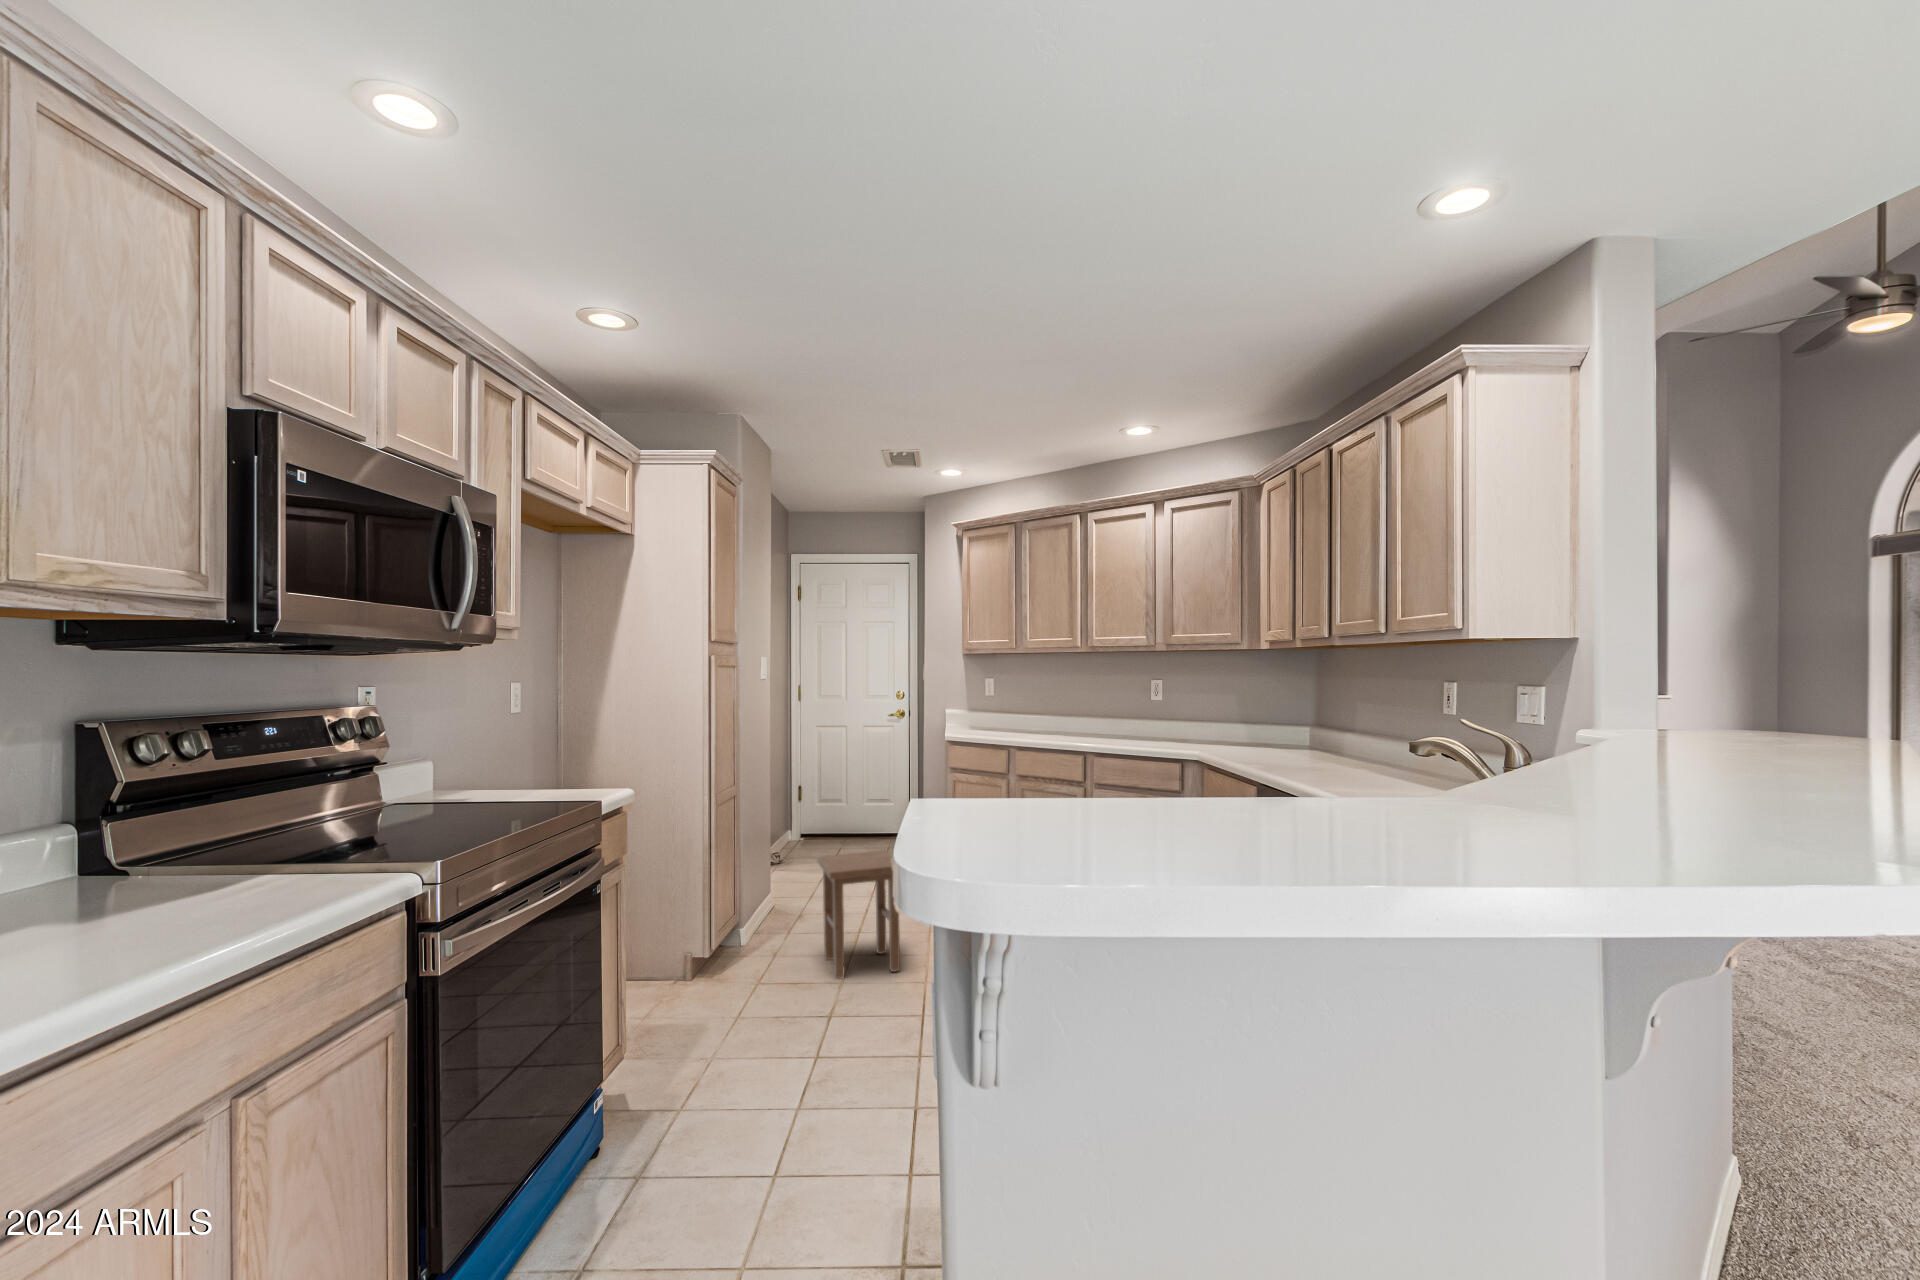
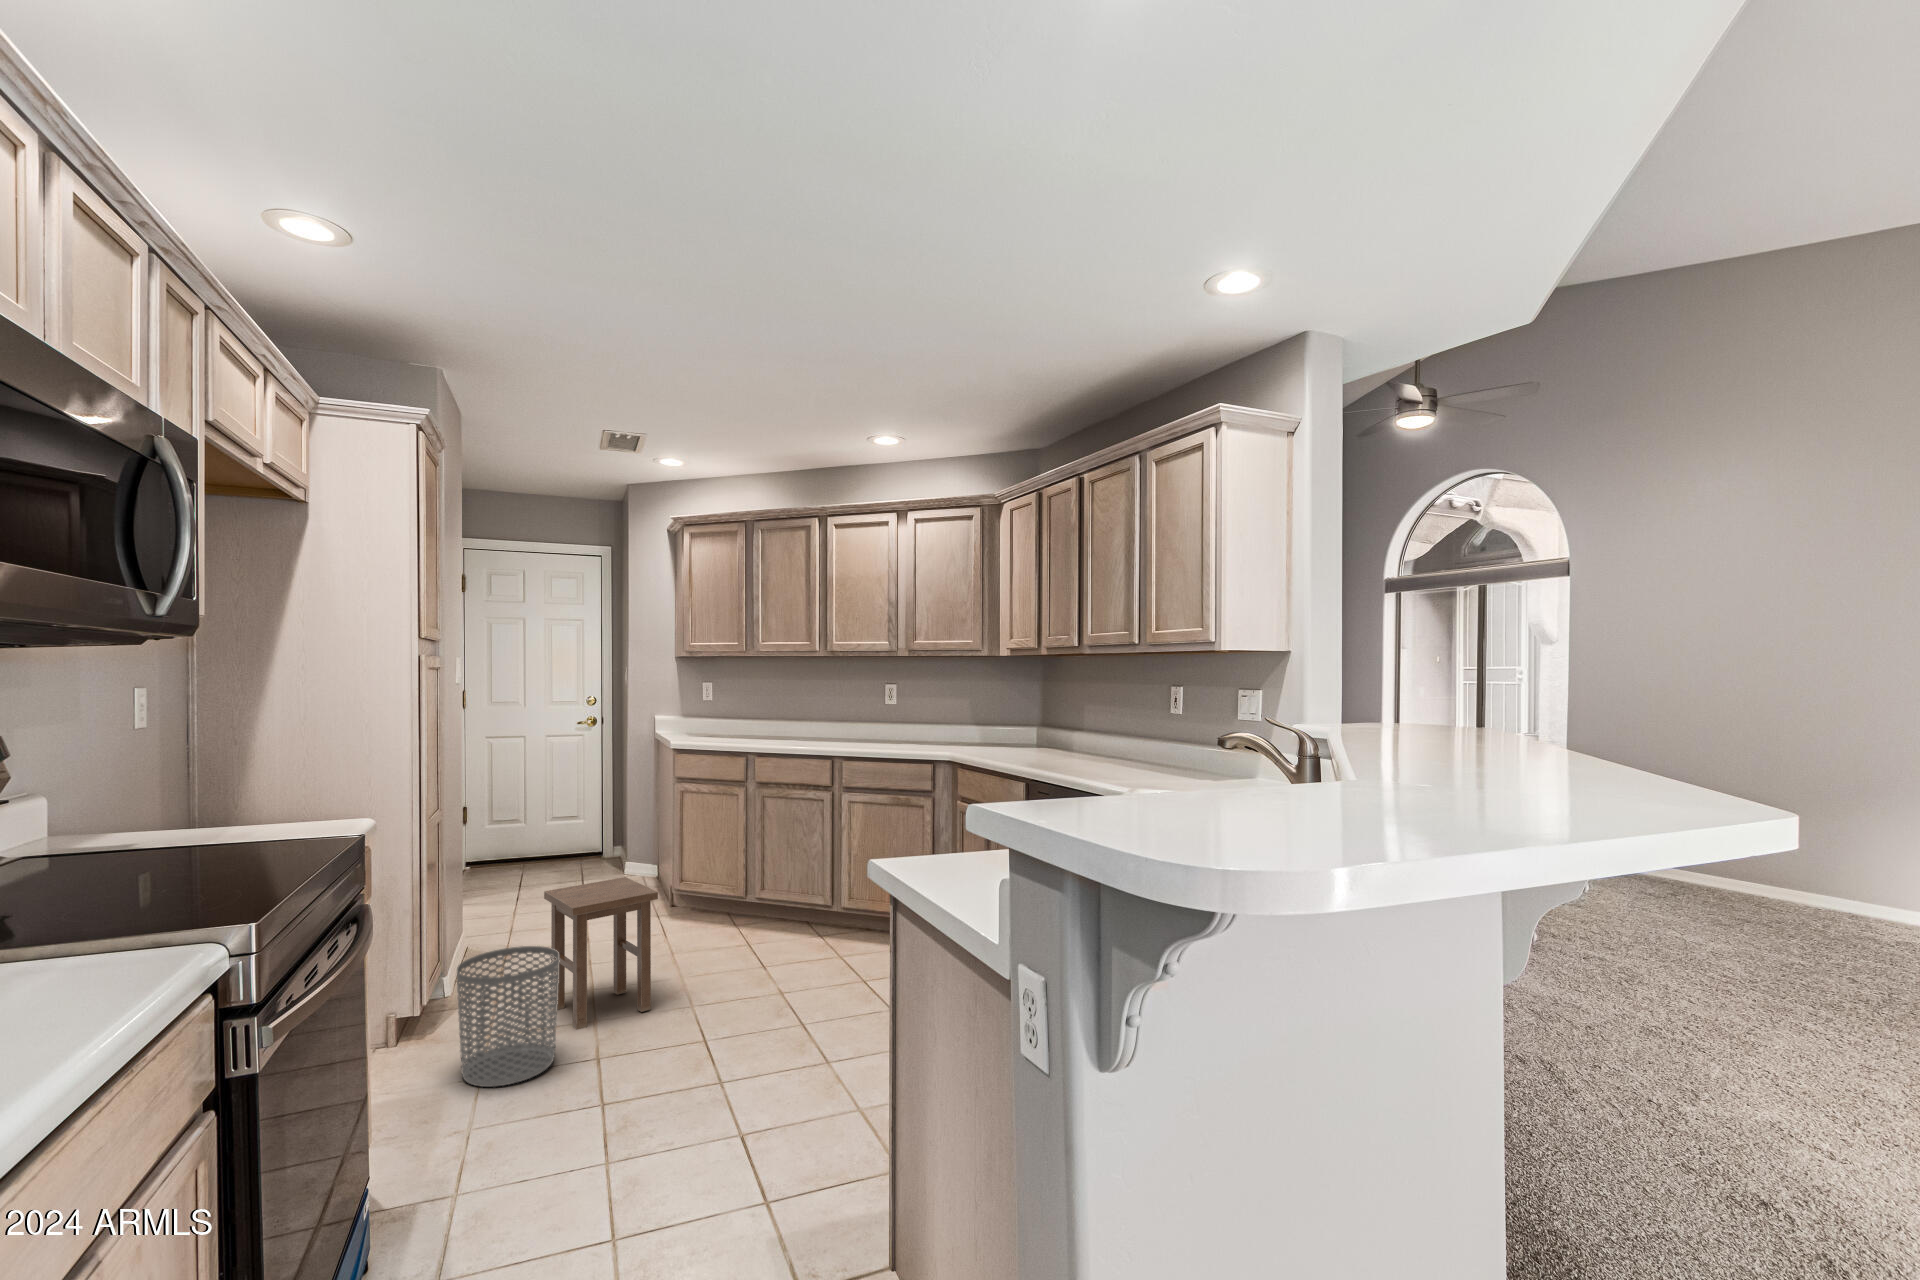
waste bin: none [732,901,811,1016] -> present [457,946,560,1087]

